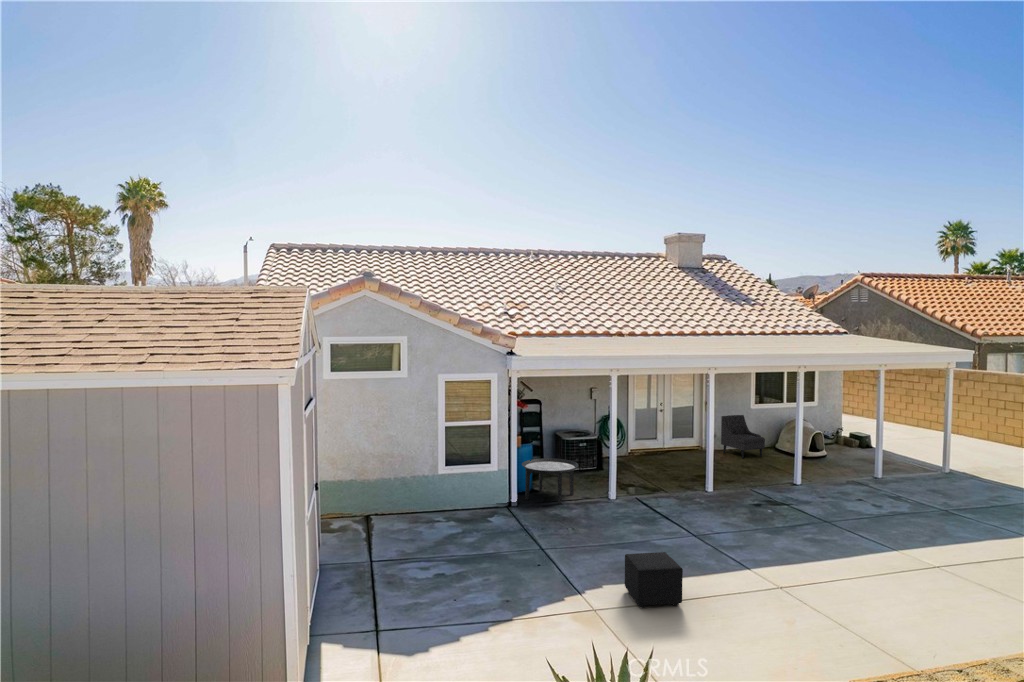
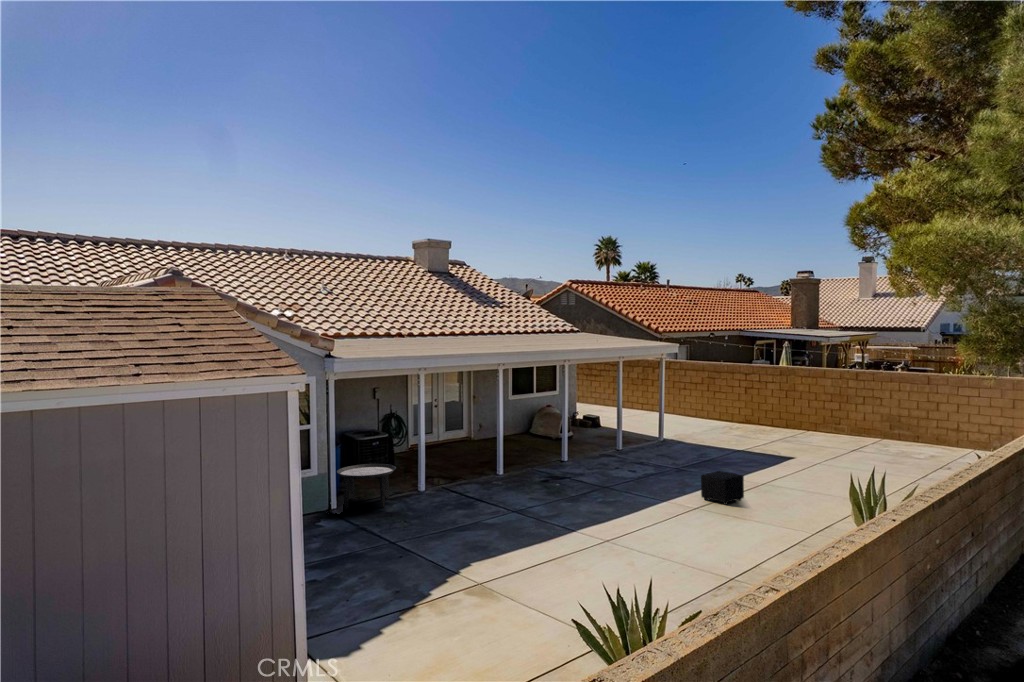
chair: present [721,415,765,459] -> none [489,408,528,448]
ottoman: present [625,552,683,608] -> present [701,471,744,505]

